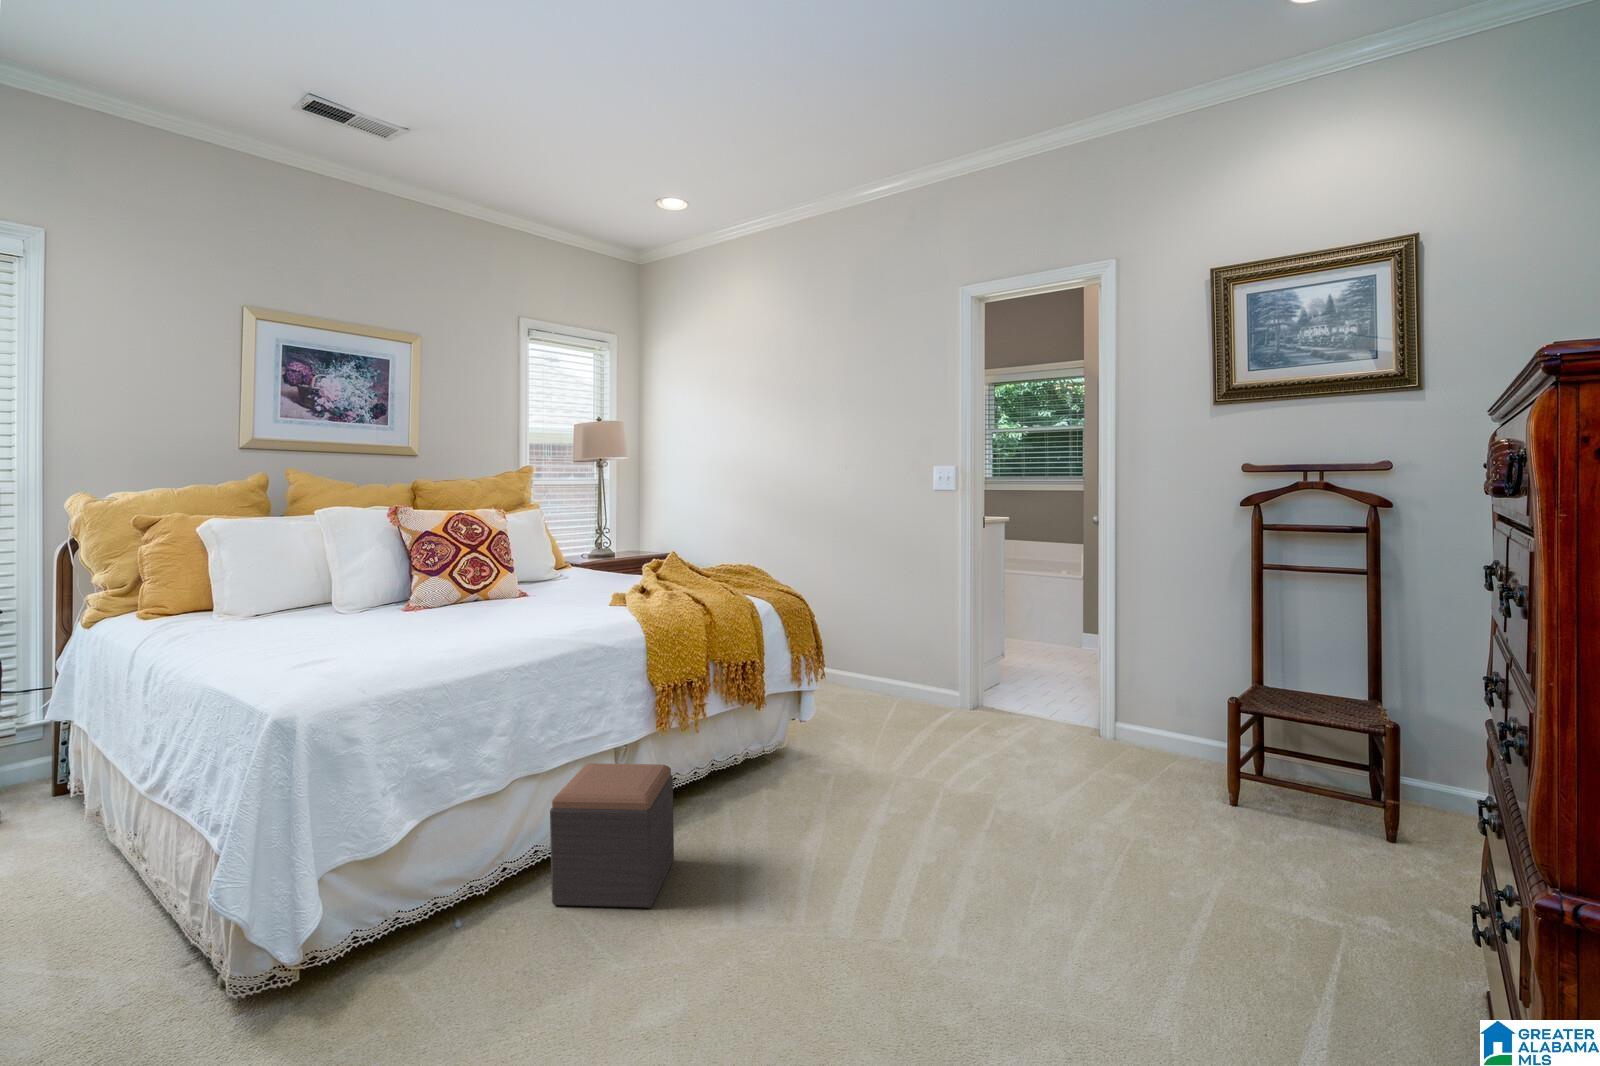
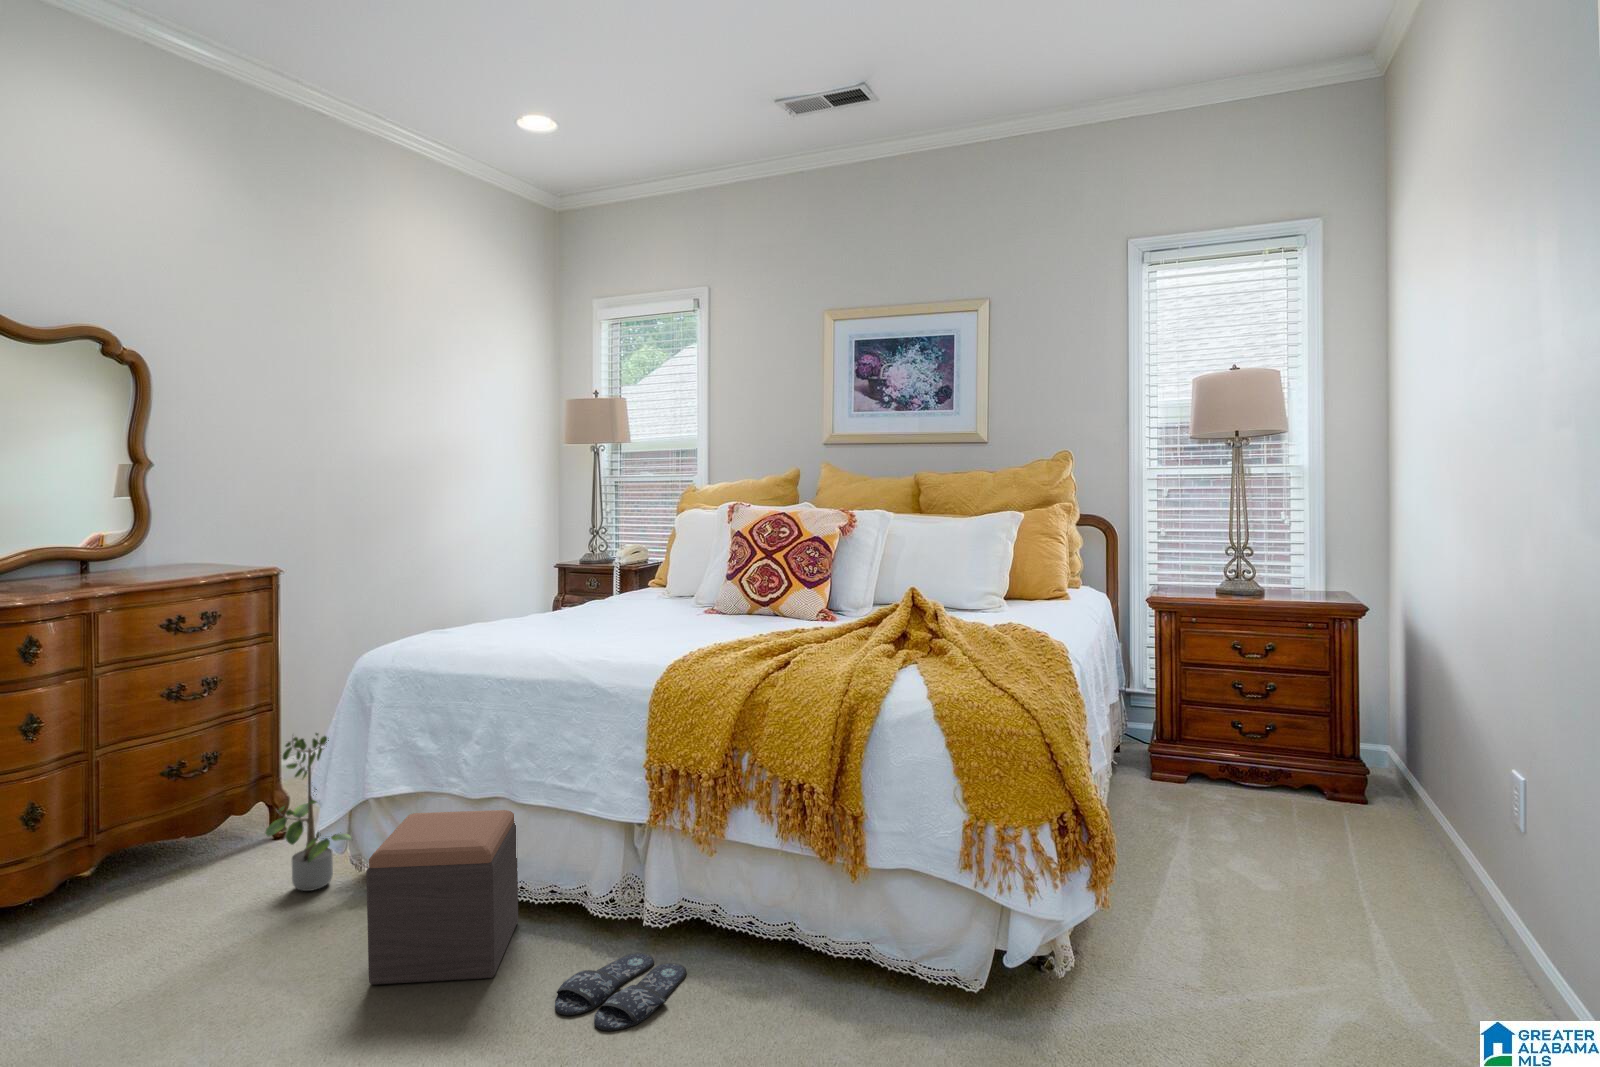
potted plant: none [313,781,441,995] -> present [266,733,352,891]
slippers: none [675,801,761,837] -> present [555,953,687,1031]

